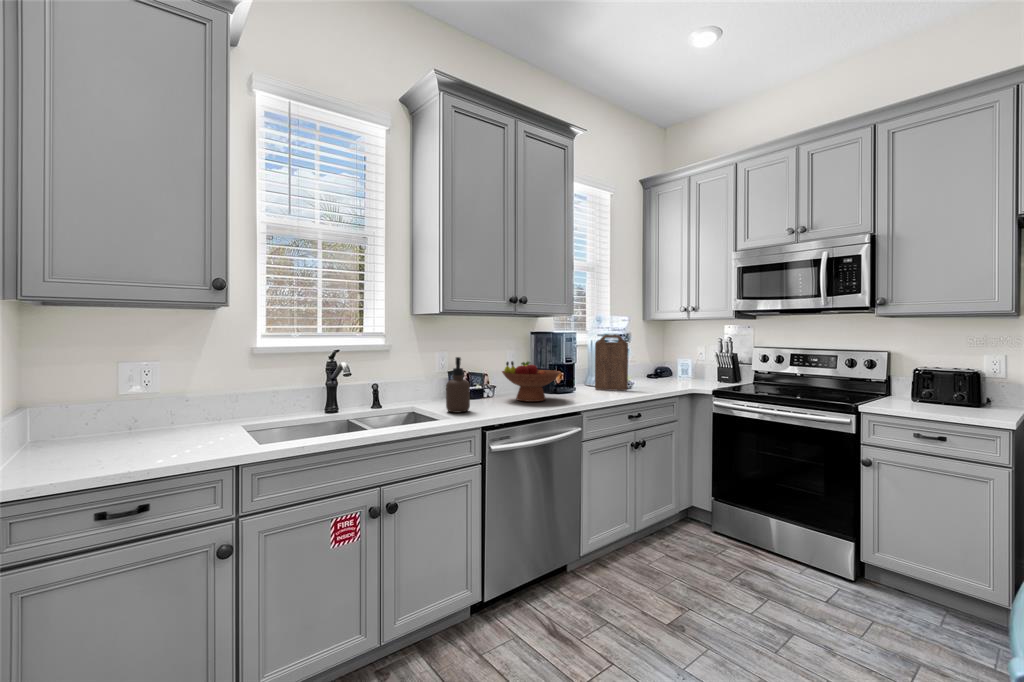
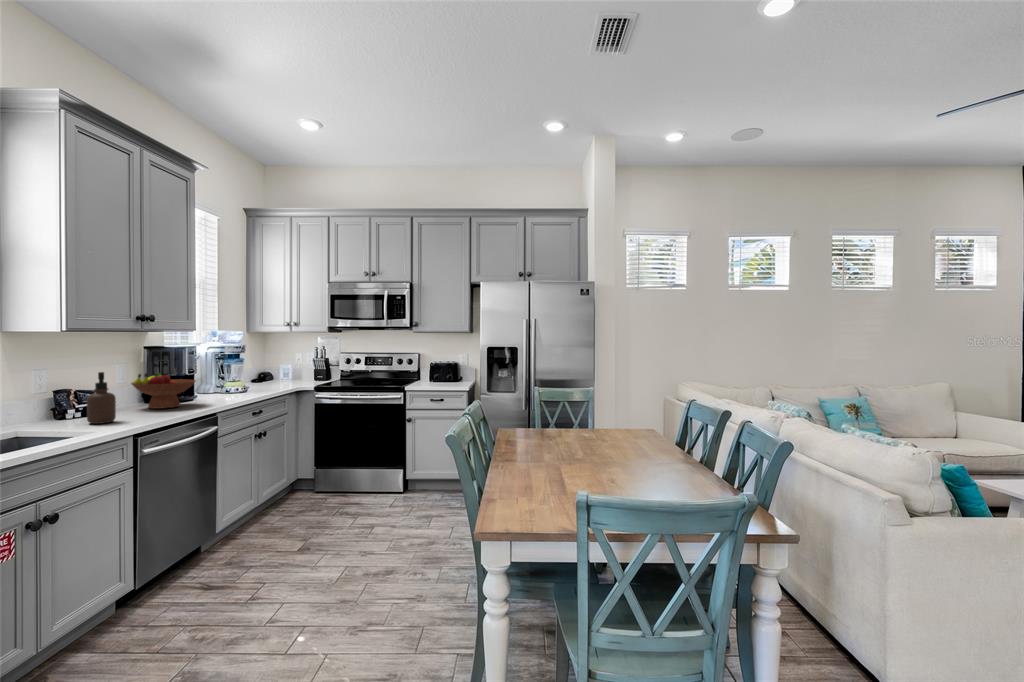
cutting board: present [595,335,628,390] -> none [216,346,247,394]

